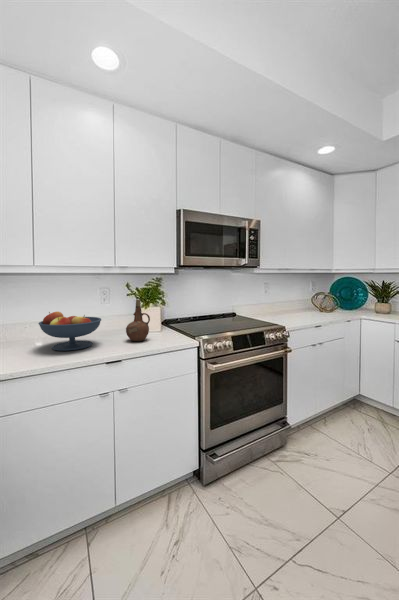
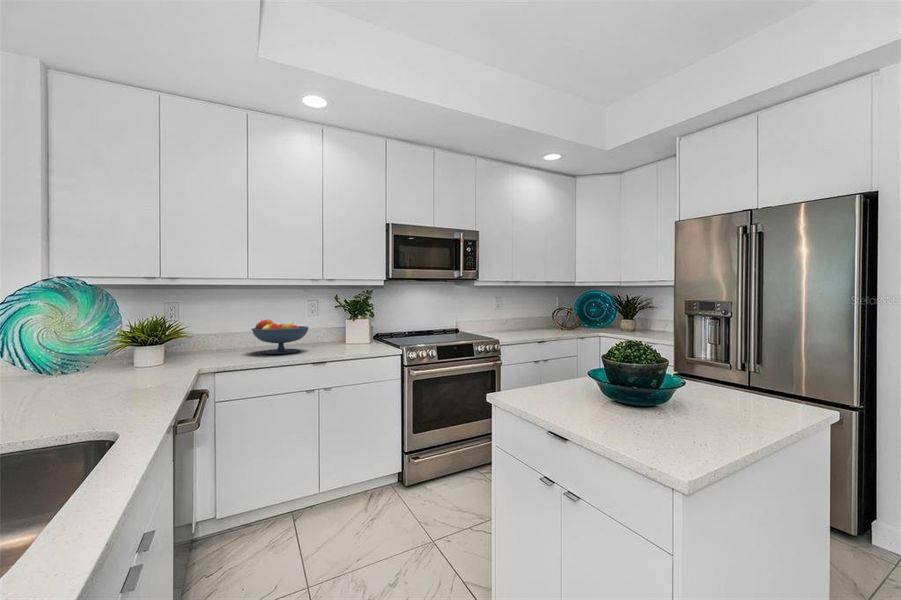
ceramic pitcher: present [126,300,150,341] -> none [332,310,356,349]

